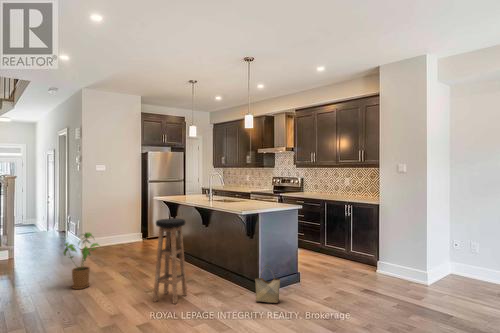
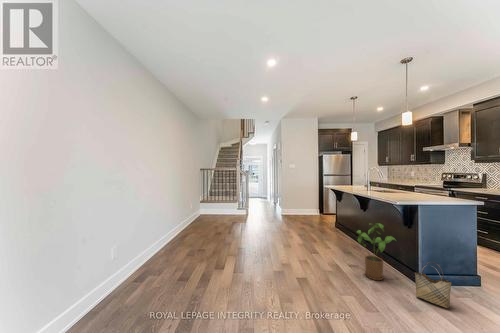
bar stool: present [153,218,187,304] -> none [313,202,343,273]
house plant: present [64,233,99,289] -> present [357,223,394,280]

